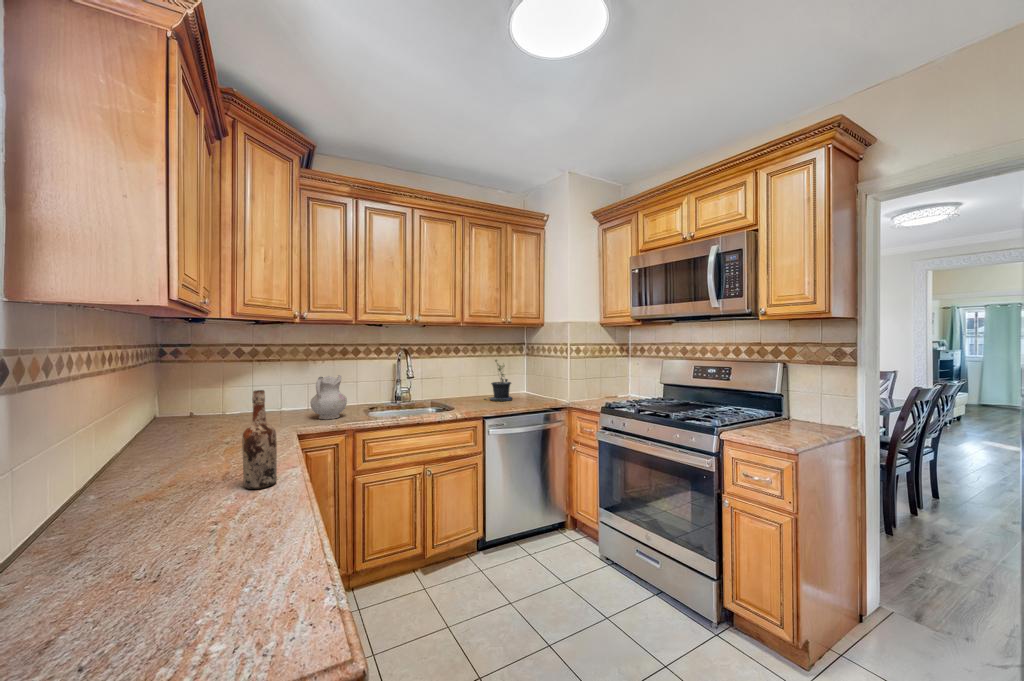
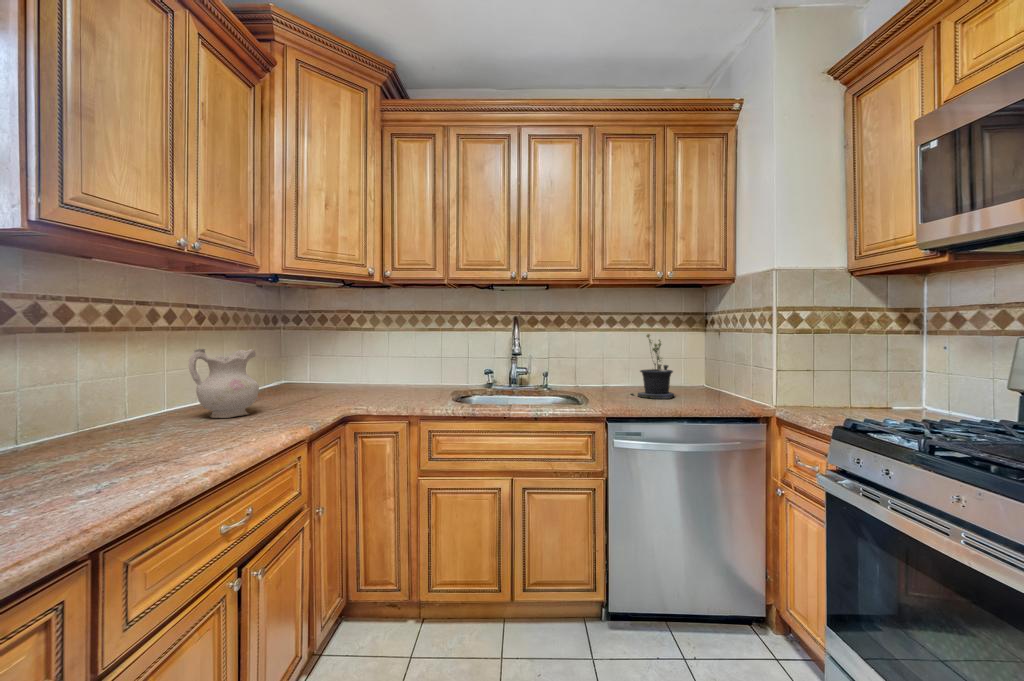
ceramic pitcher: present [310,375,347,419] -> present [189,349,259,418]
wine bottle: present [242,390,277,489] -> none [79,336,140,489]

